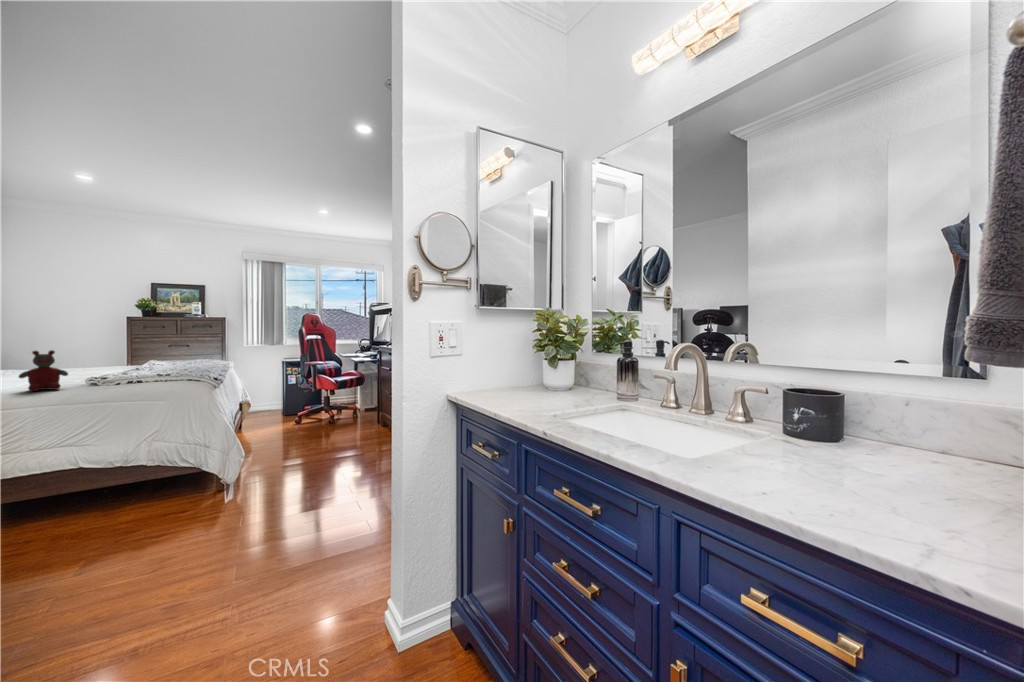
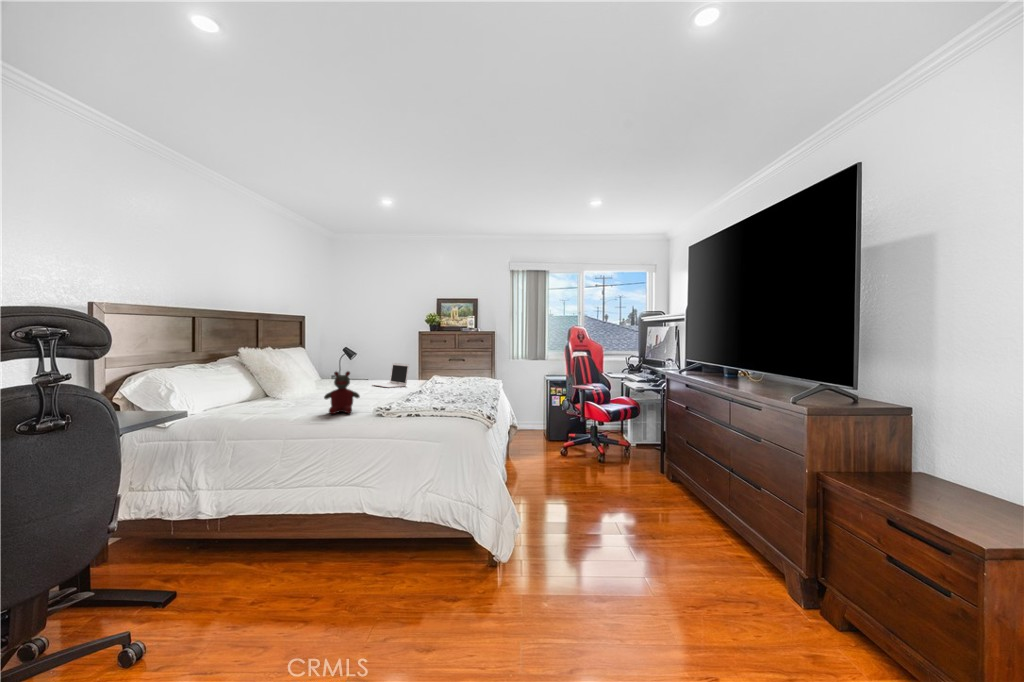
laptop: none [66,348,120,372] -> present [372,363,409,388]

